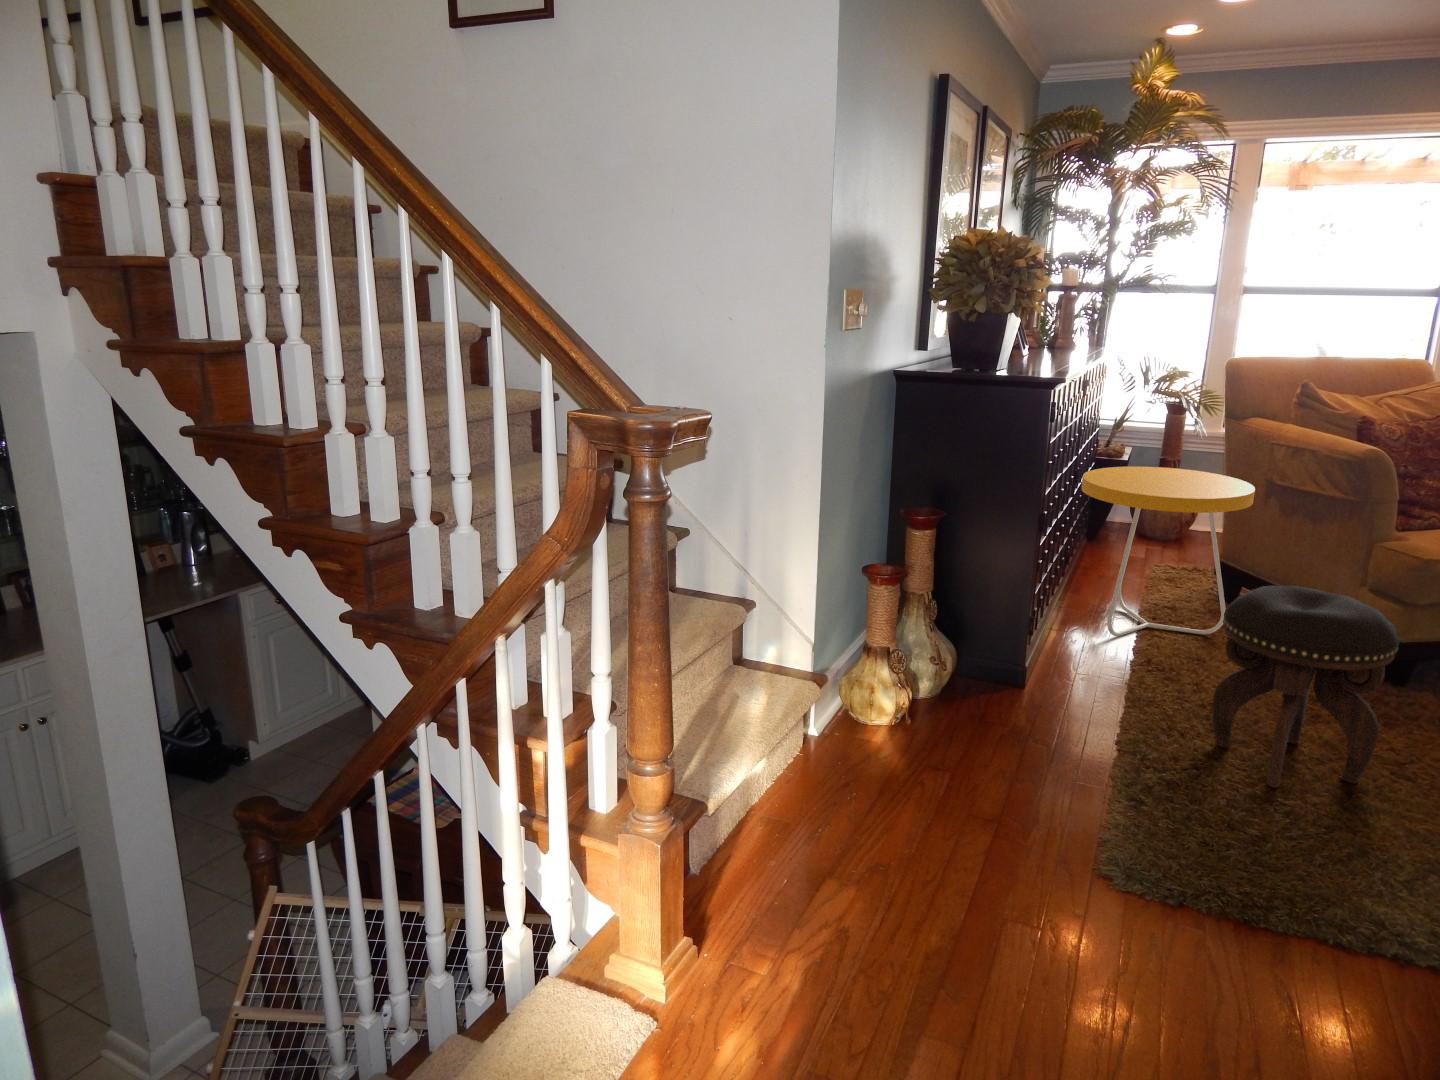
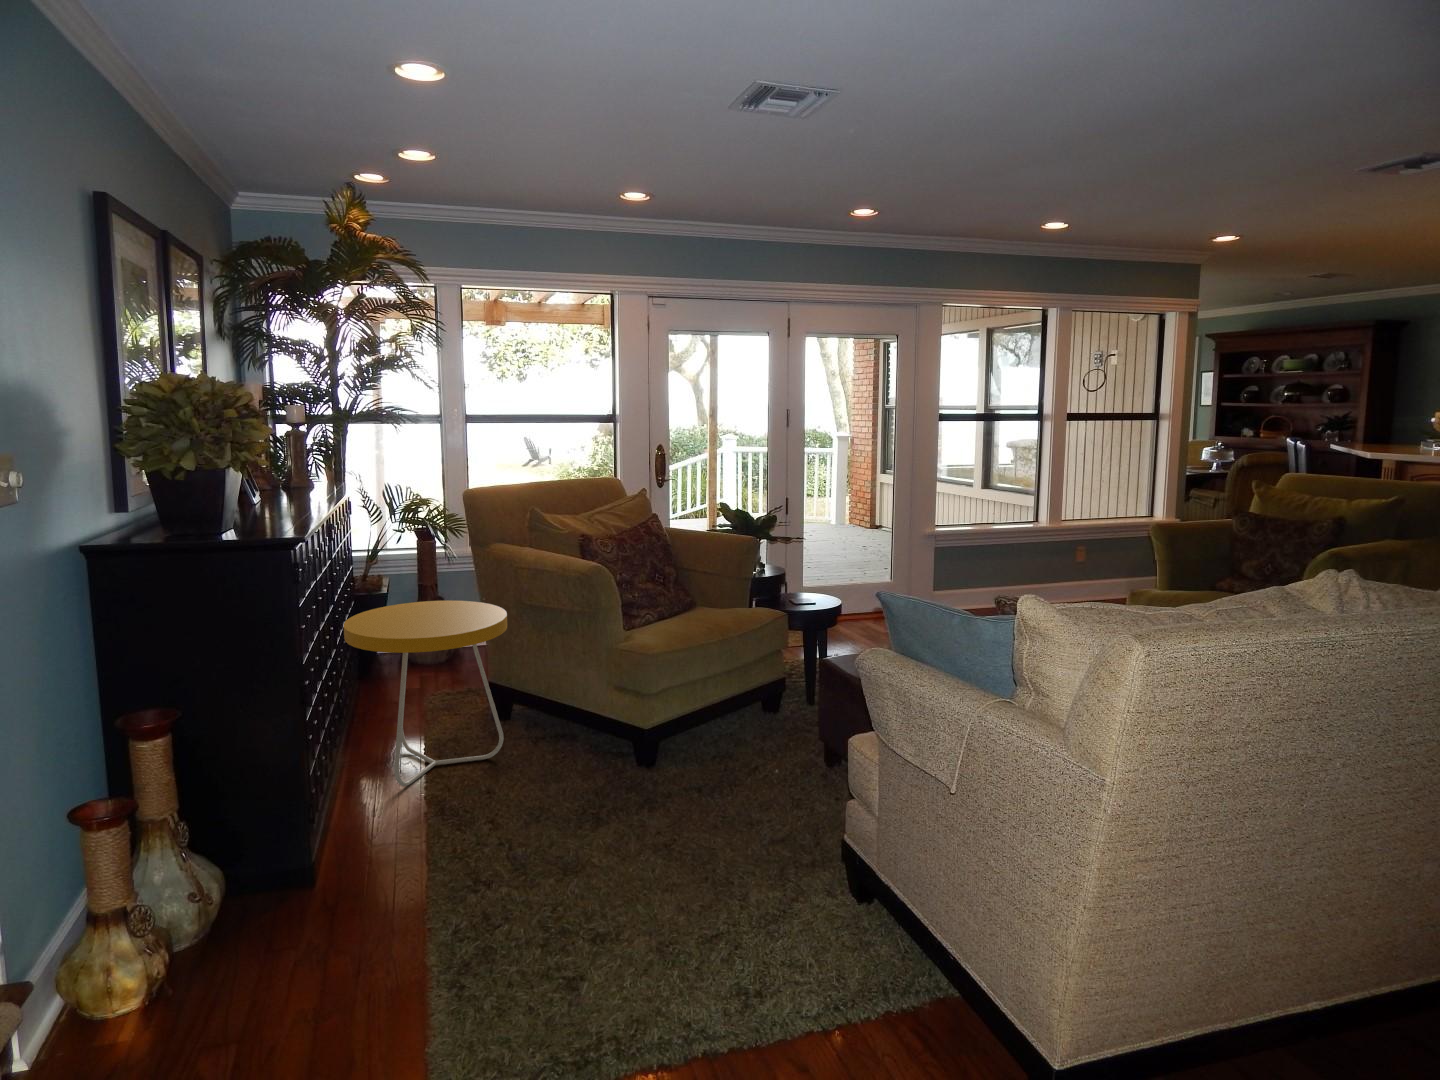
footstool: present [1213,586,1399,788] -> none [502,709,641,910]

